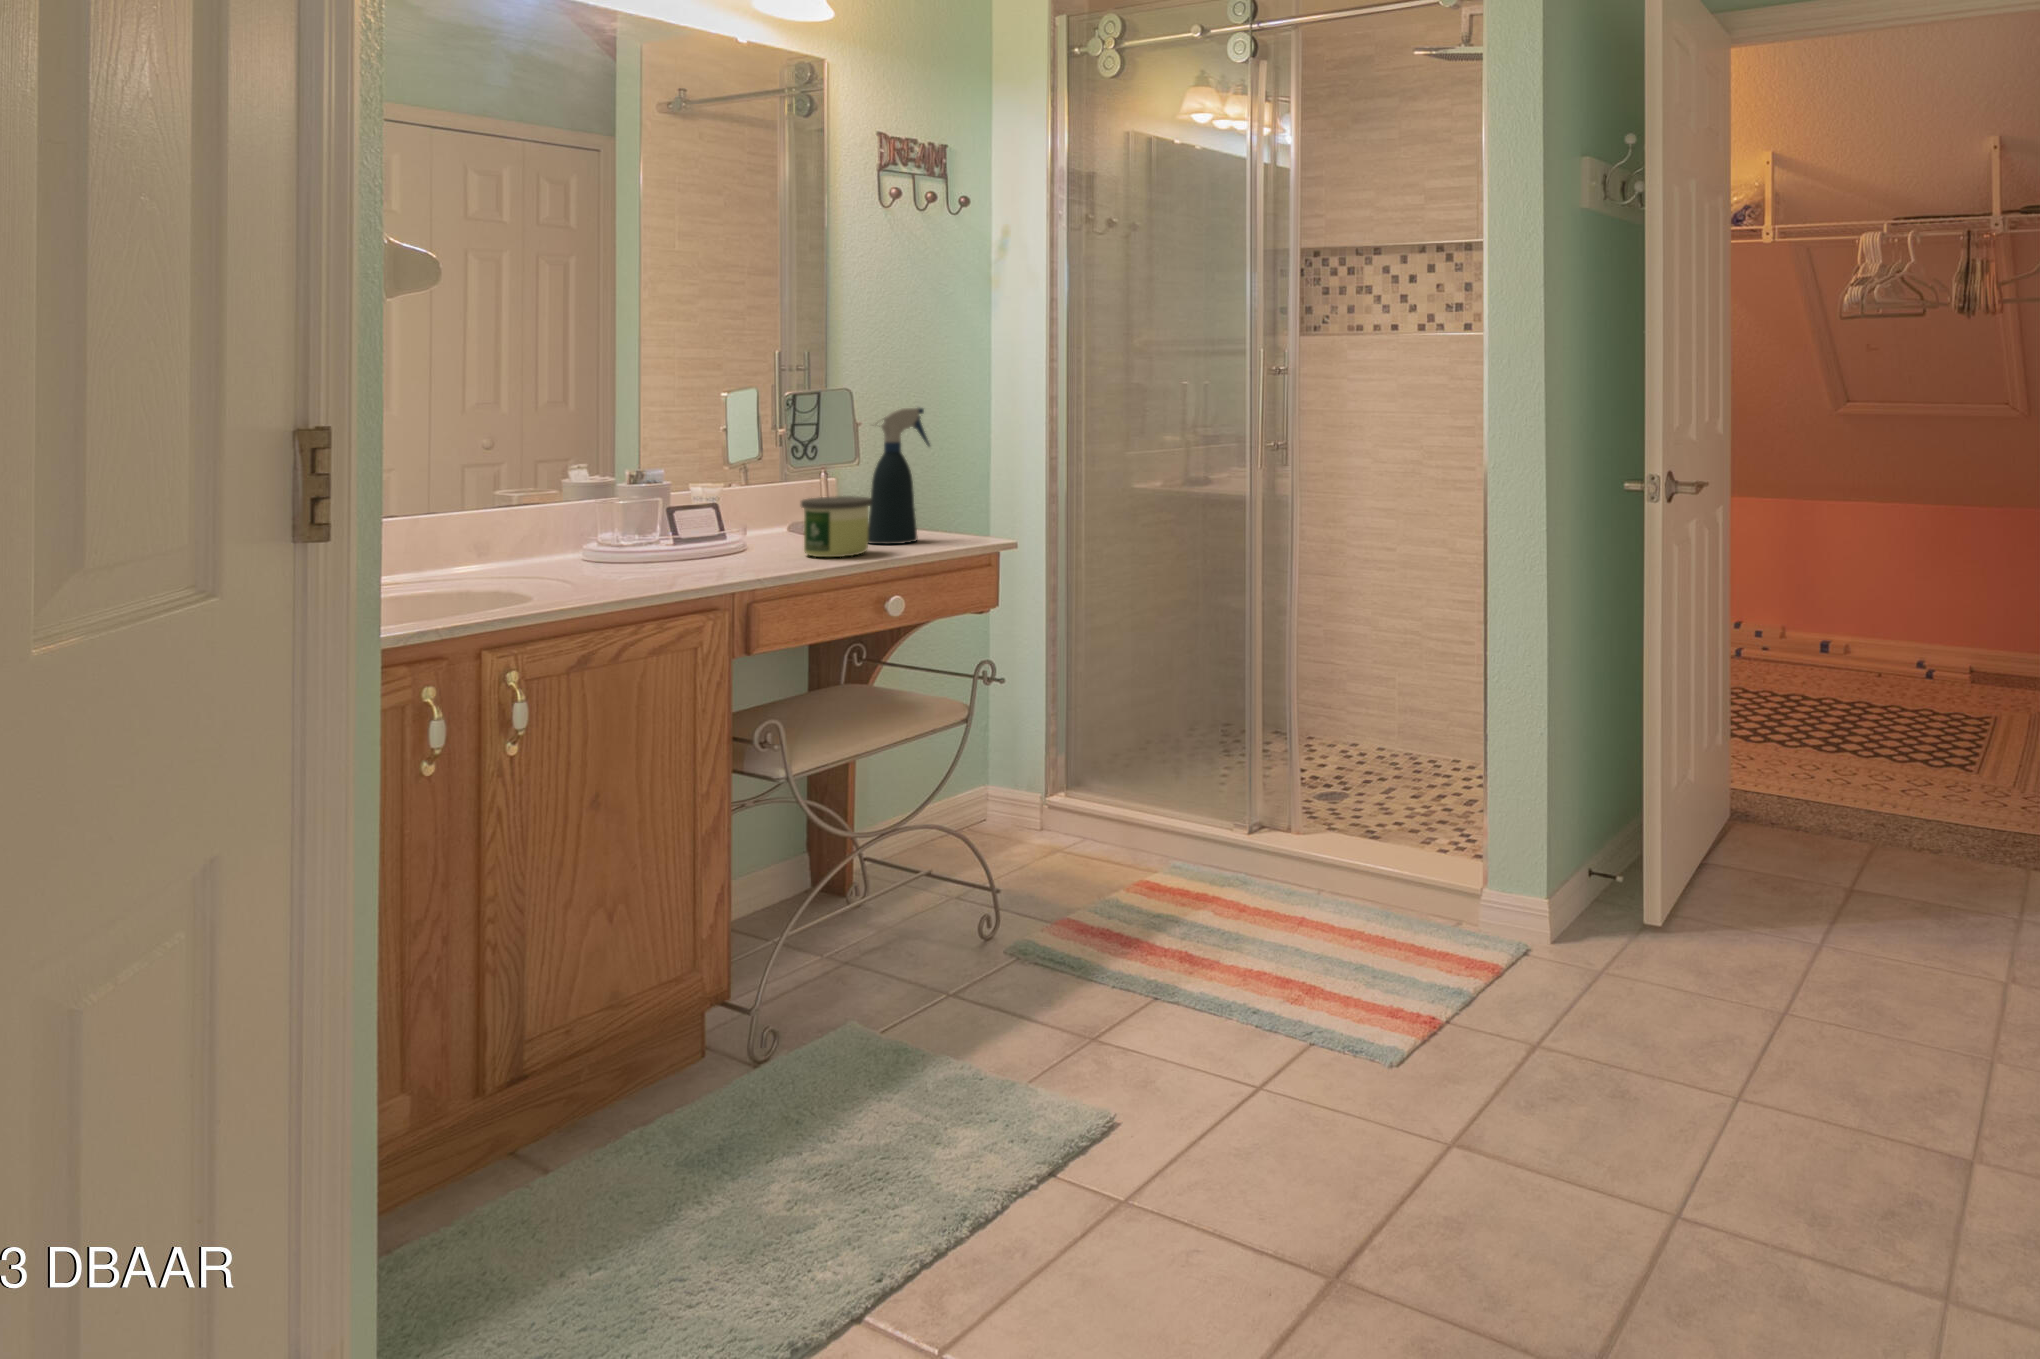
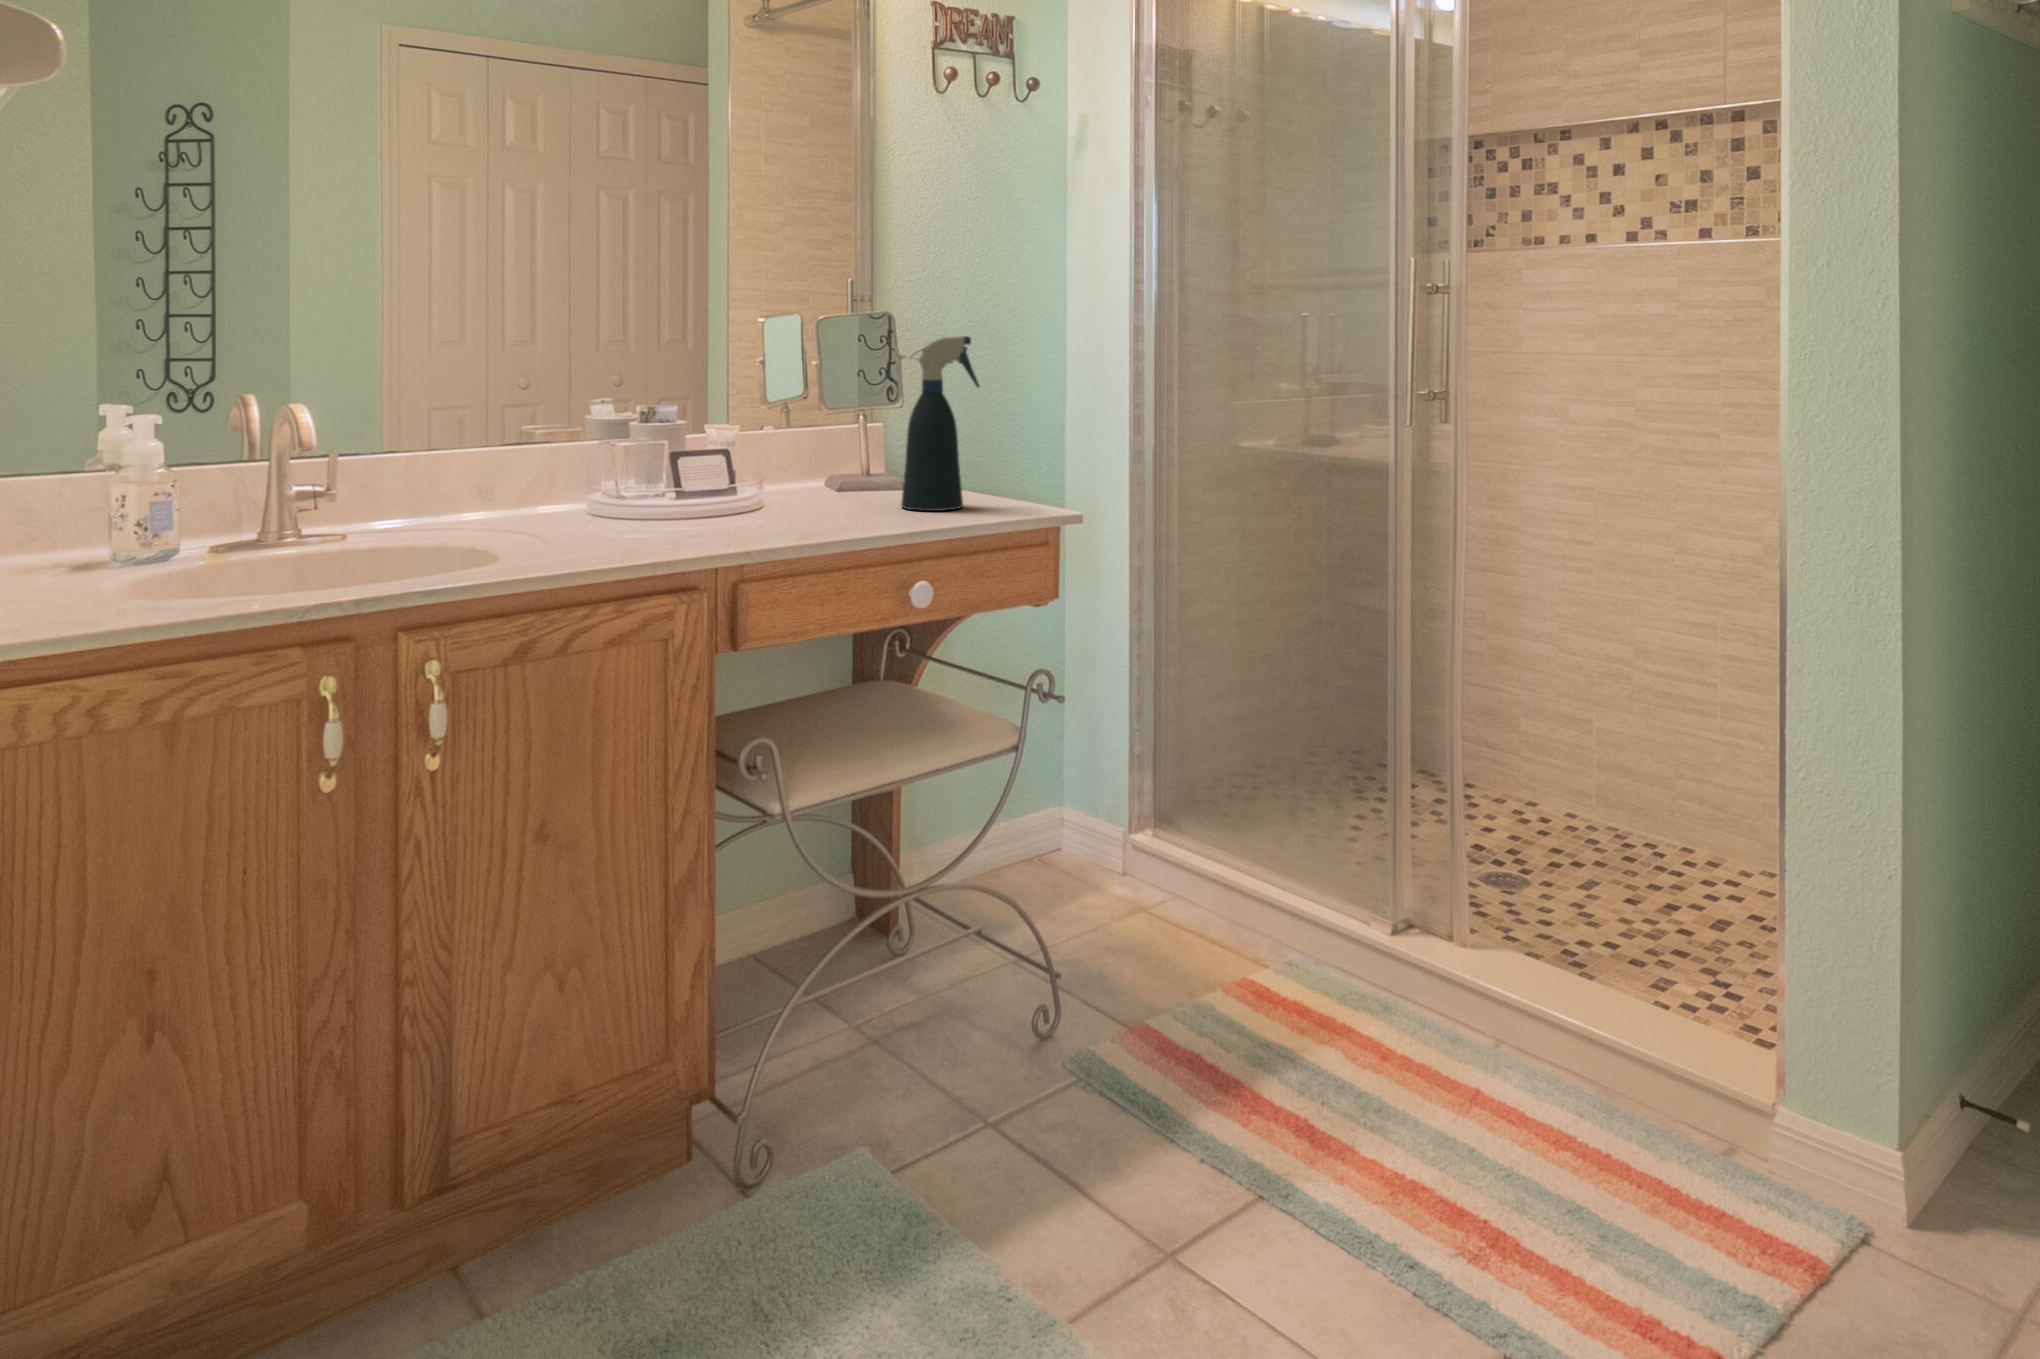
candle: present [801,496,871,557] -> none [815,448,901,525]

